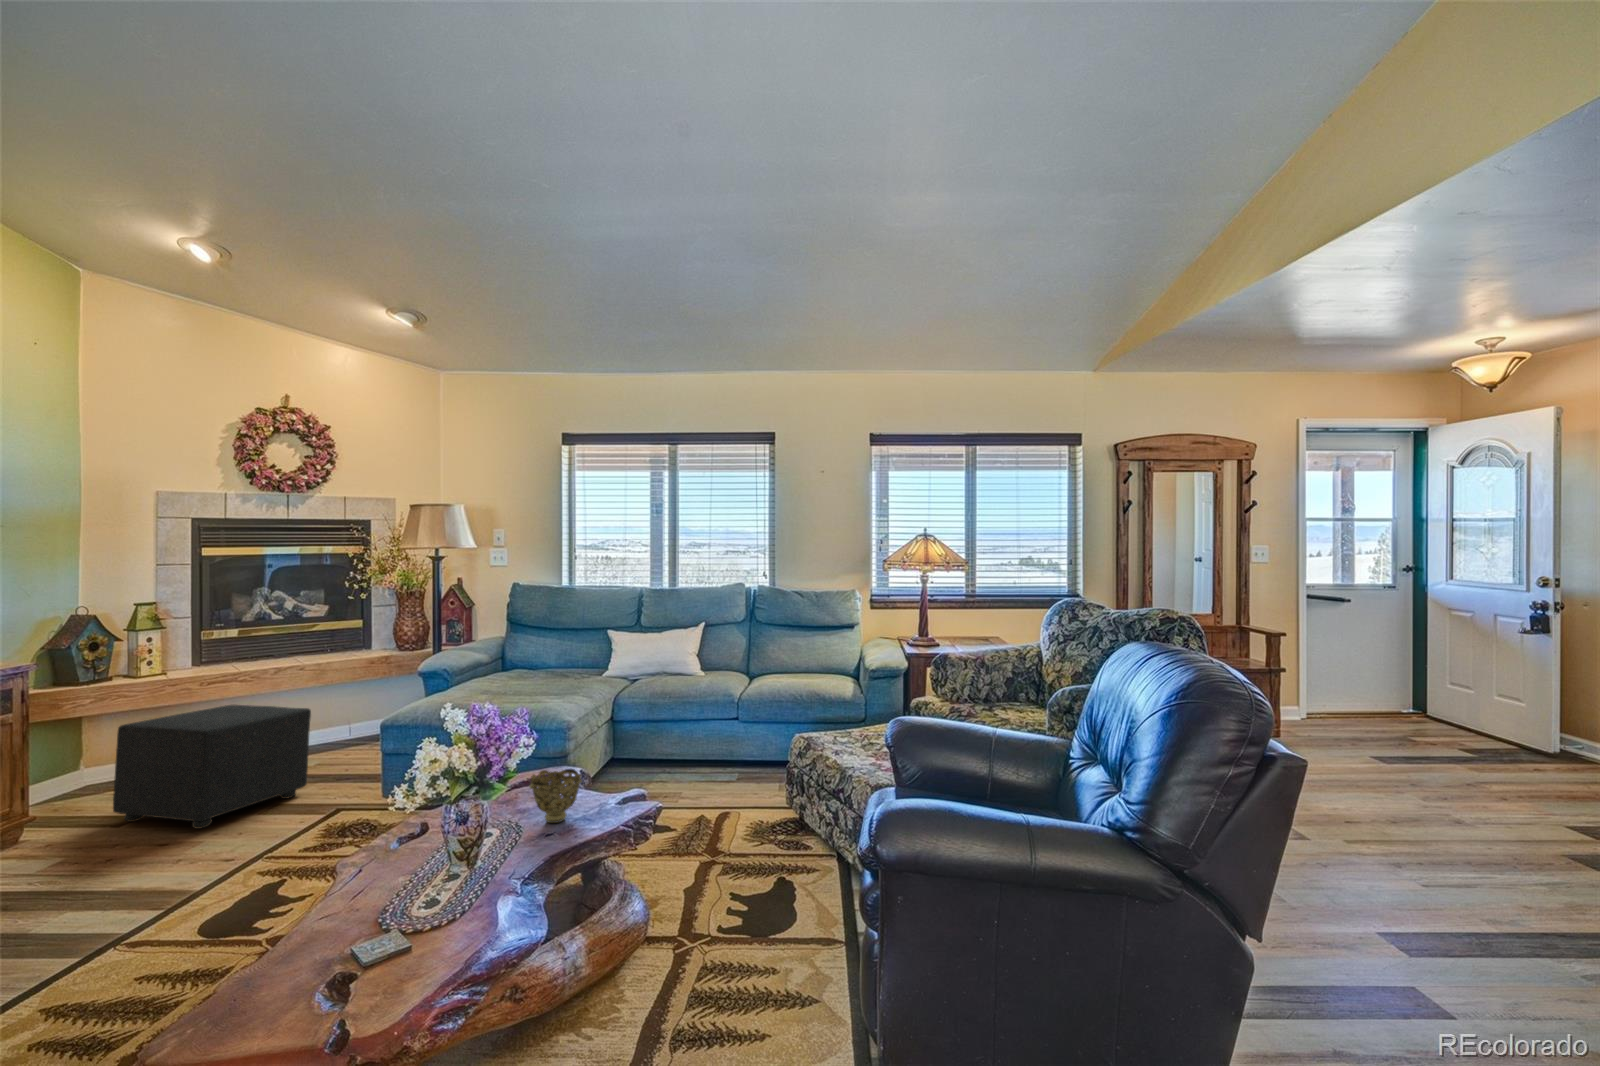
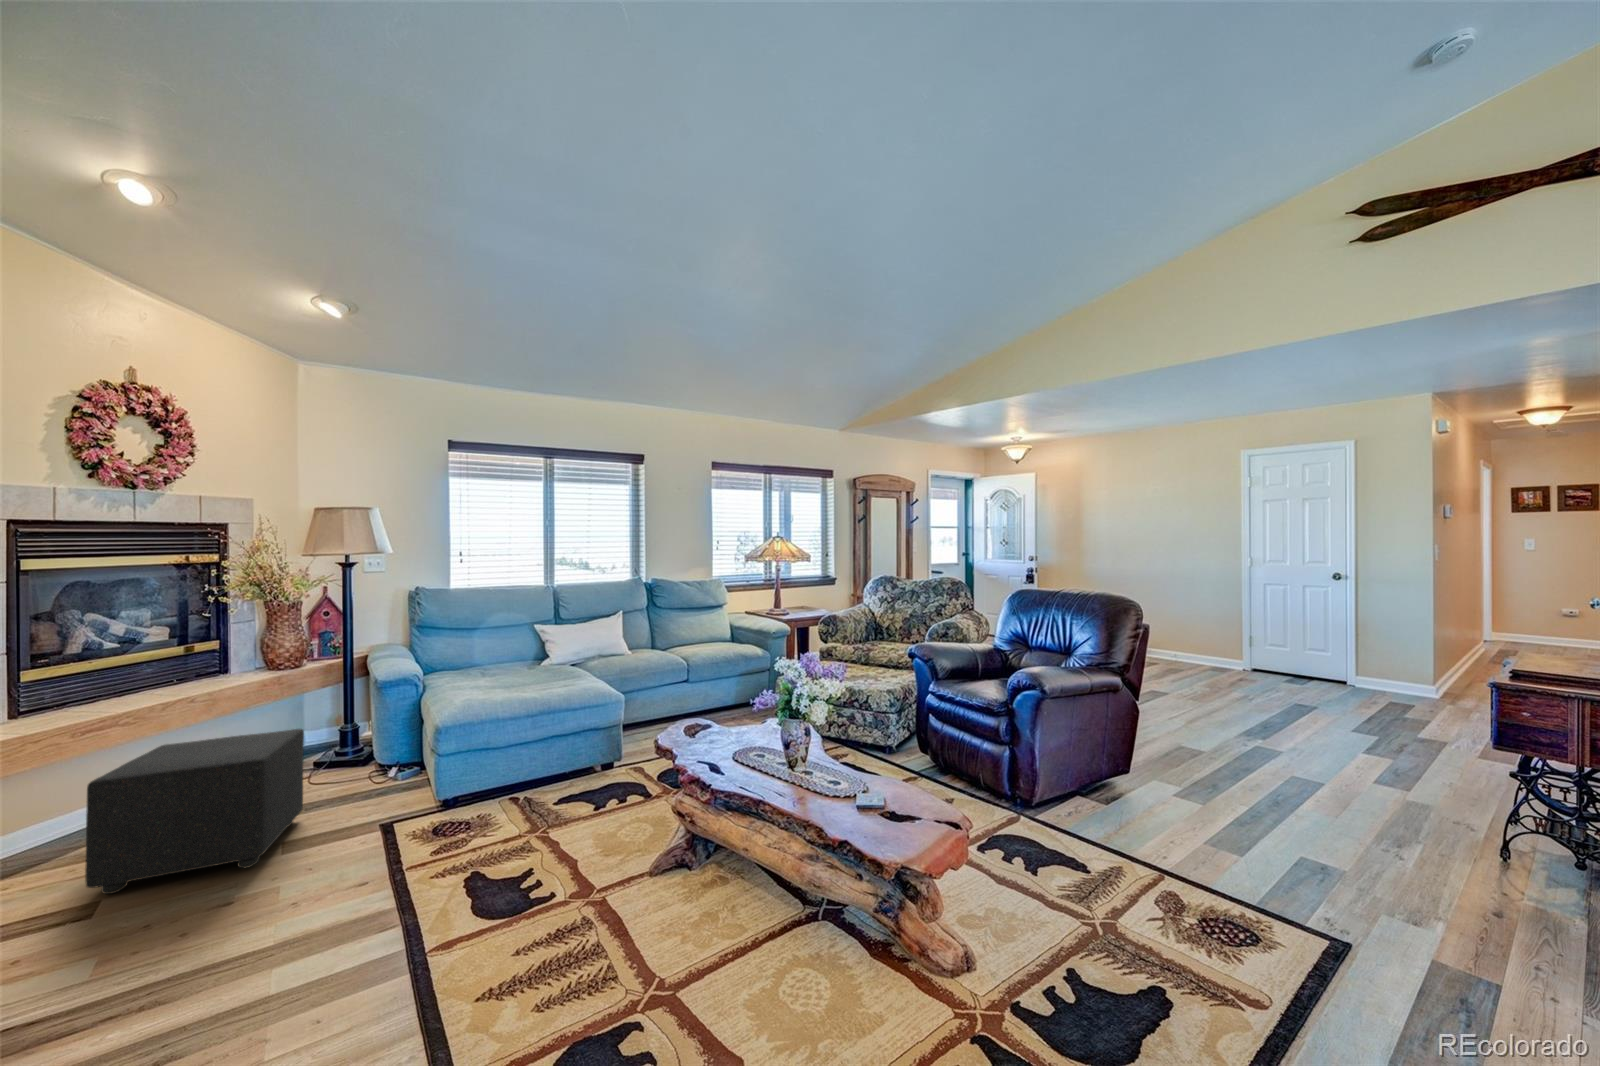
decorative bowl: present [529,769,582,823] -> none [732,702,764,737]

